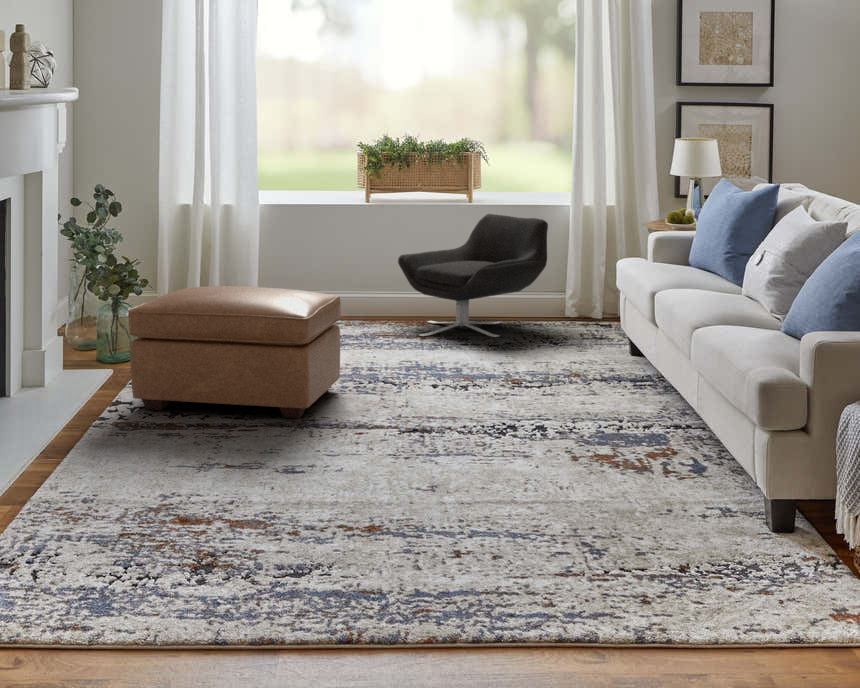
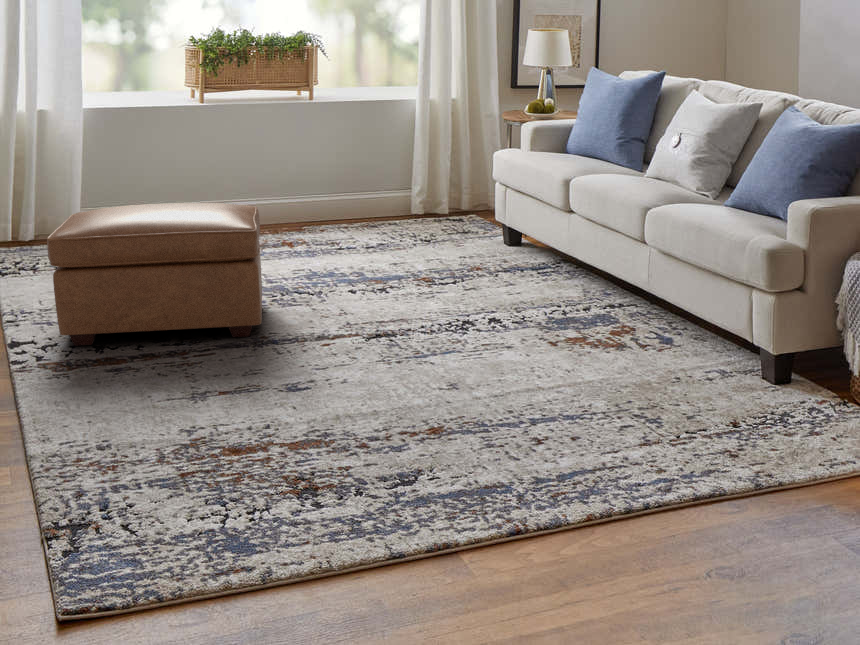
lounge chair: present [398,214,548,337] -> none [250,116,403,245]

